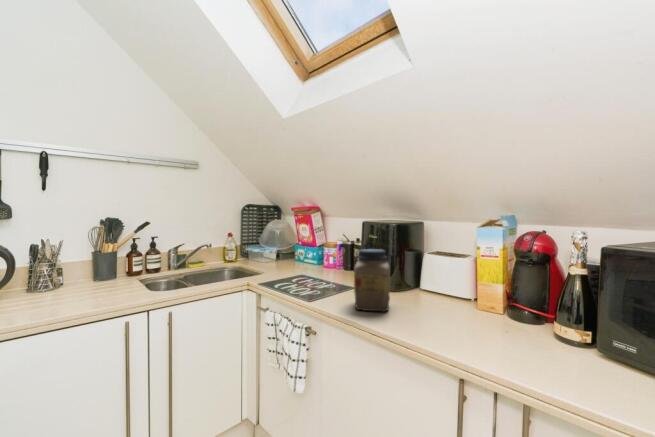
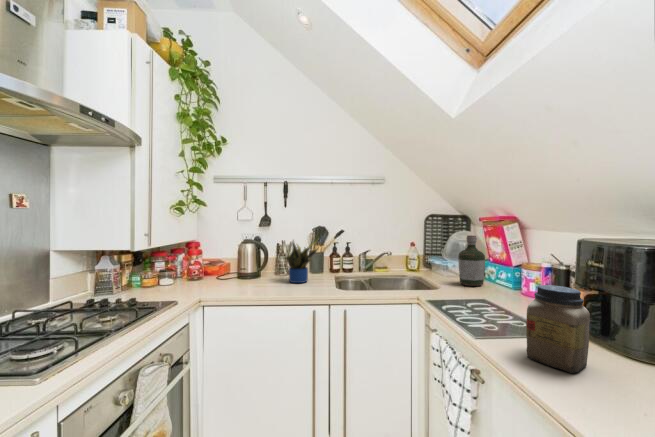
potted plant: none [52,221,117,297] -> present [287,233,320,283]
bottle: none [276,223,297,267] -> present [458,236,485,286]

